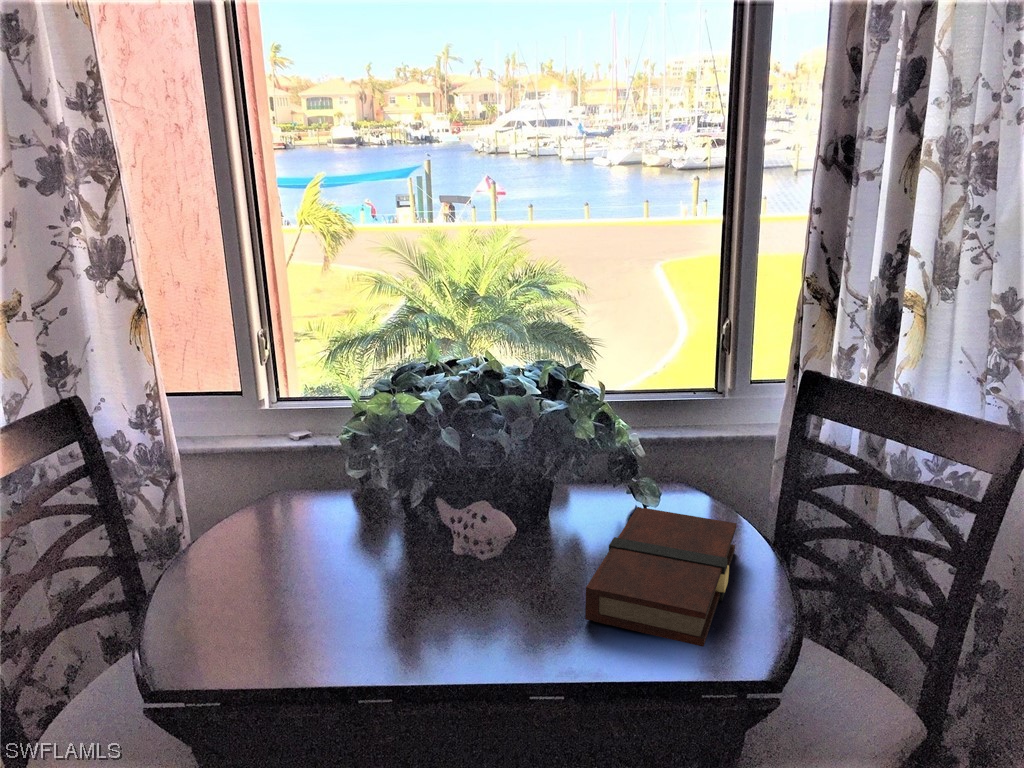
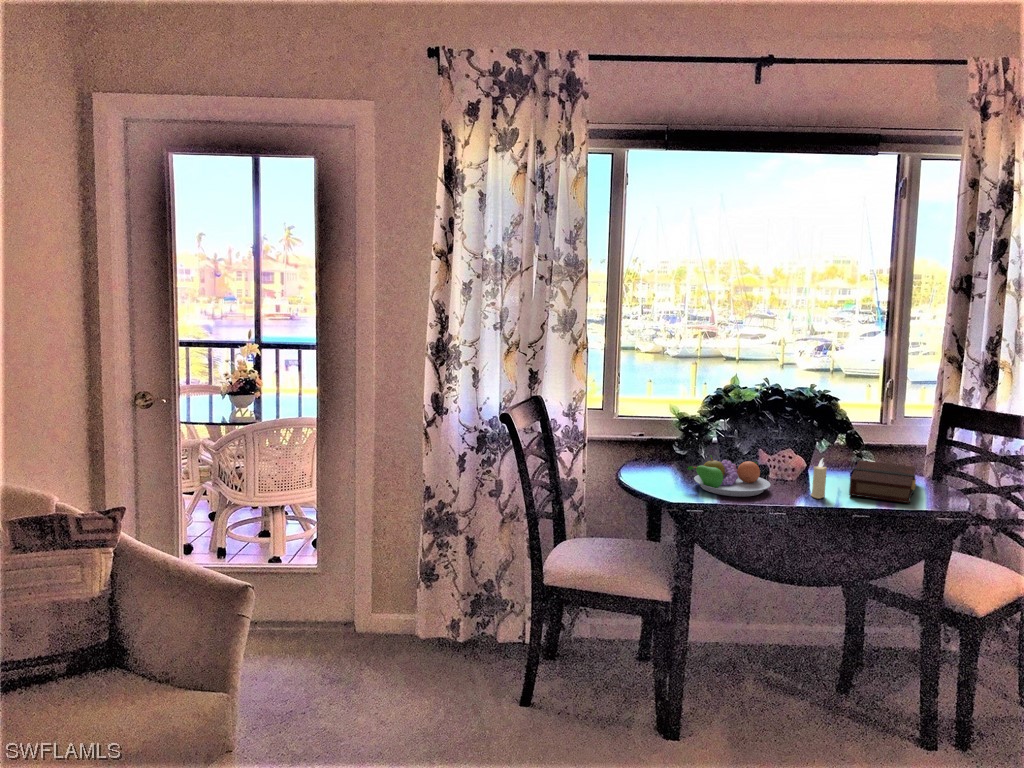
fruit bowl: none [252,531,432,643] -> present [688,455,770,496]
candle: none [505,553,533,639] -> present [811,459,827,498]

